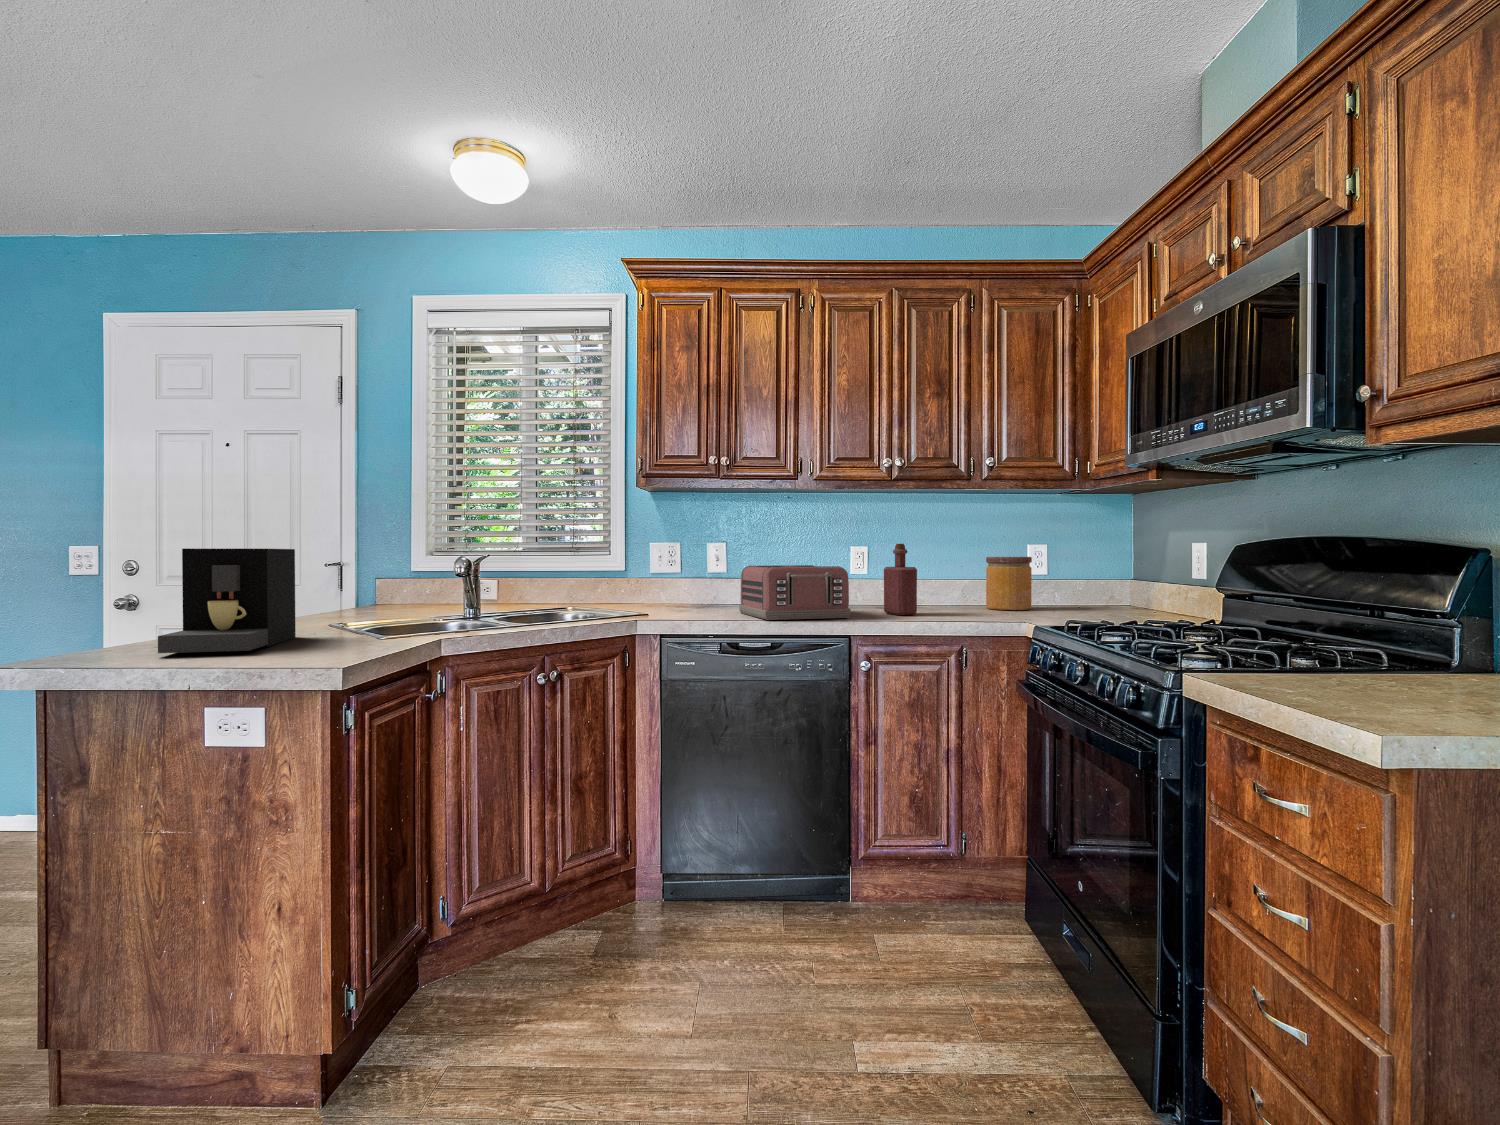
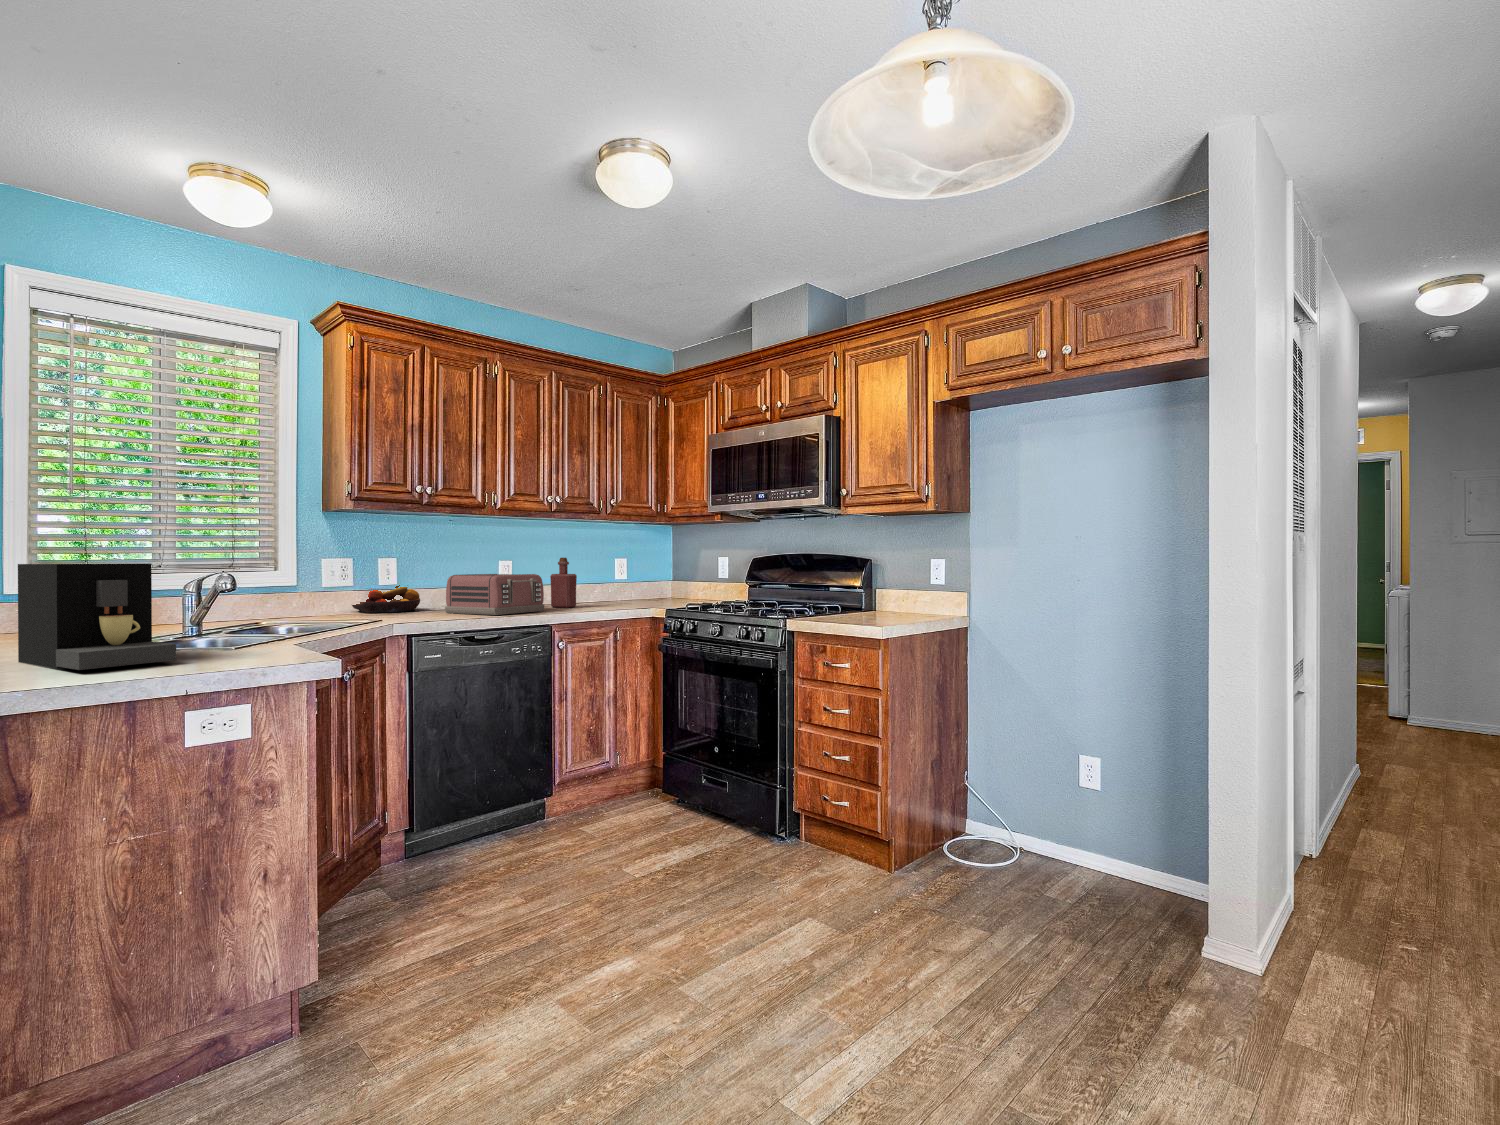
jar: present [986,557,1032,610] -> none [598,566,628,602]
fruit bowl: none [668,576,739,609] -> present [352,585,420,613]

